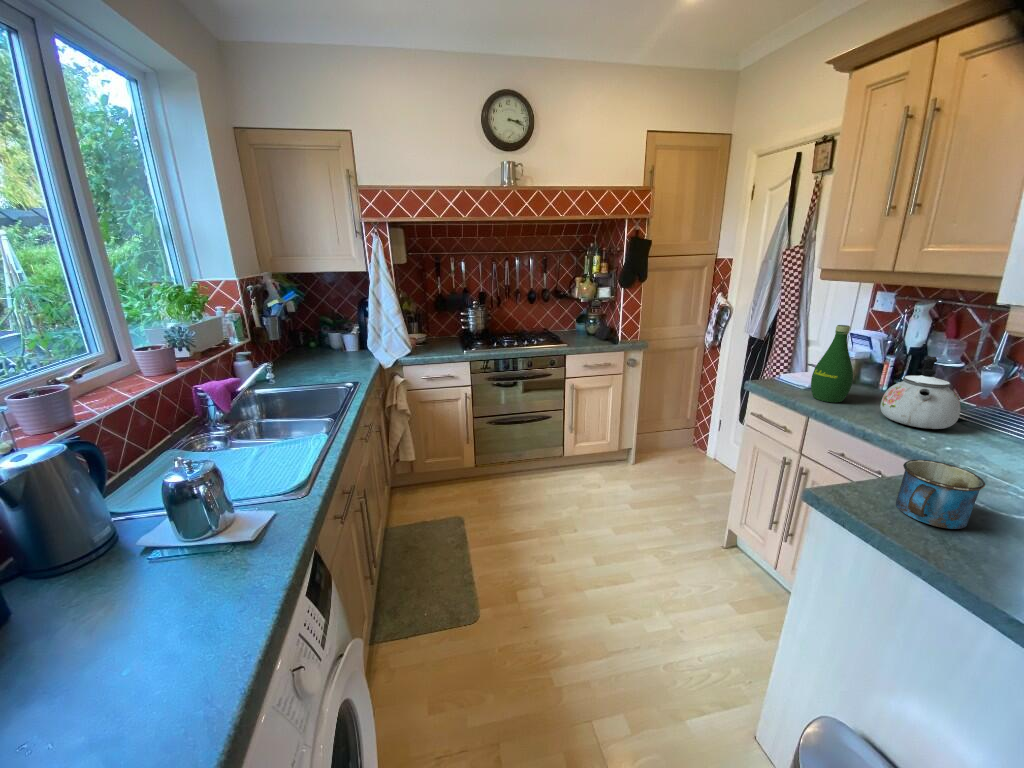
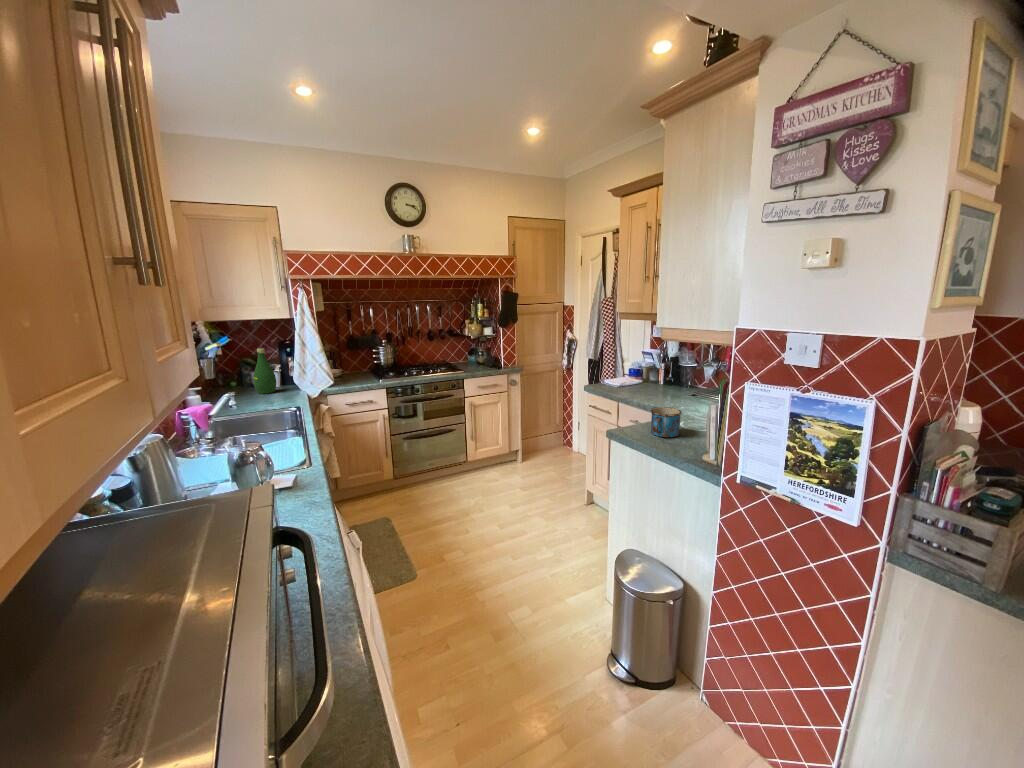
bottle: present [811,325,853,402] -> present [253,348,276,394]
kettle: present [880,356,961,429] -> none [655,360,691,400]

